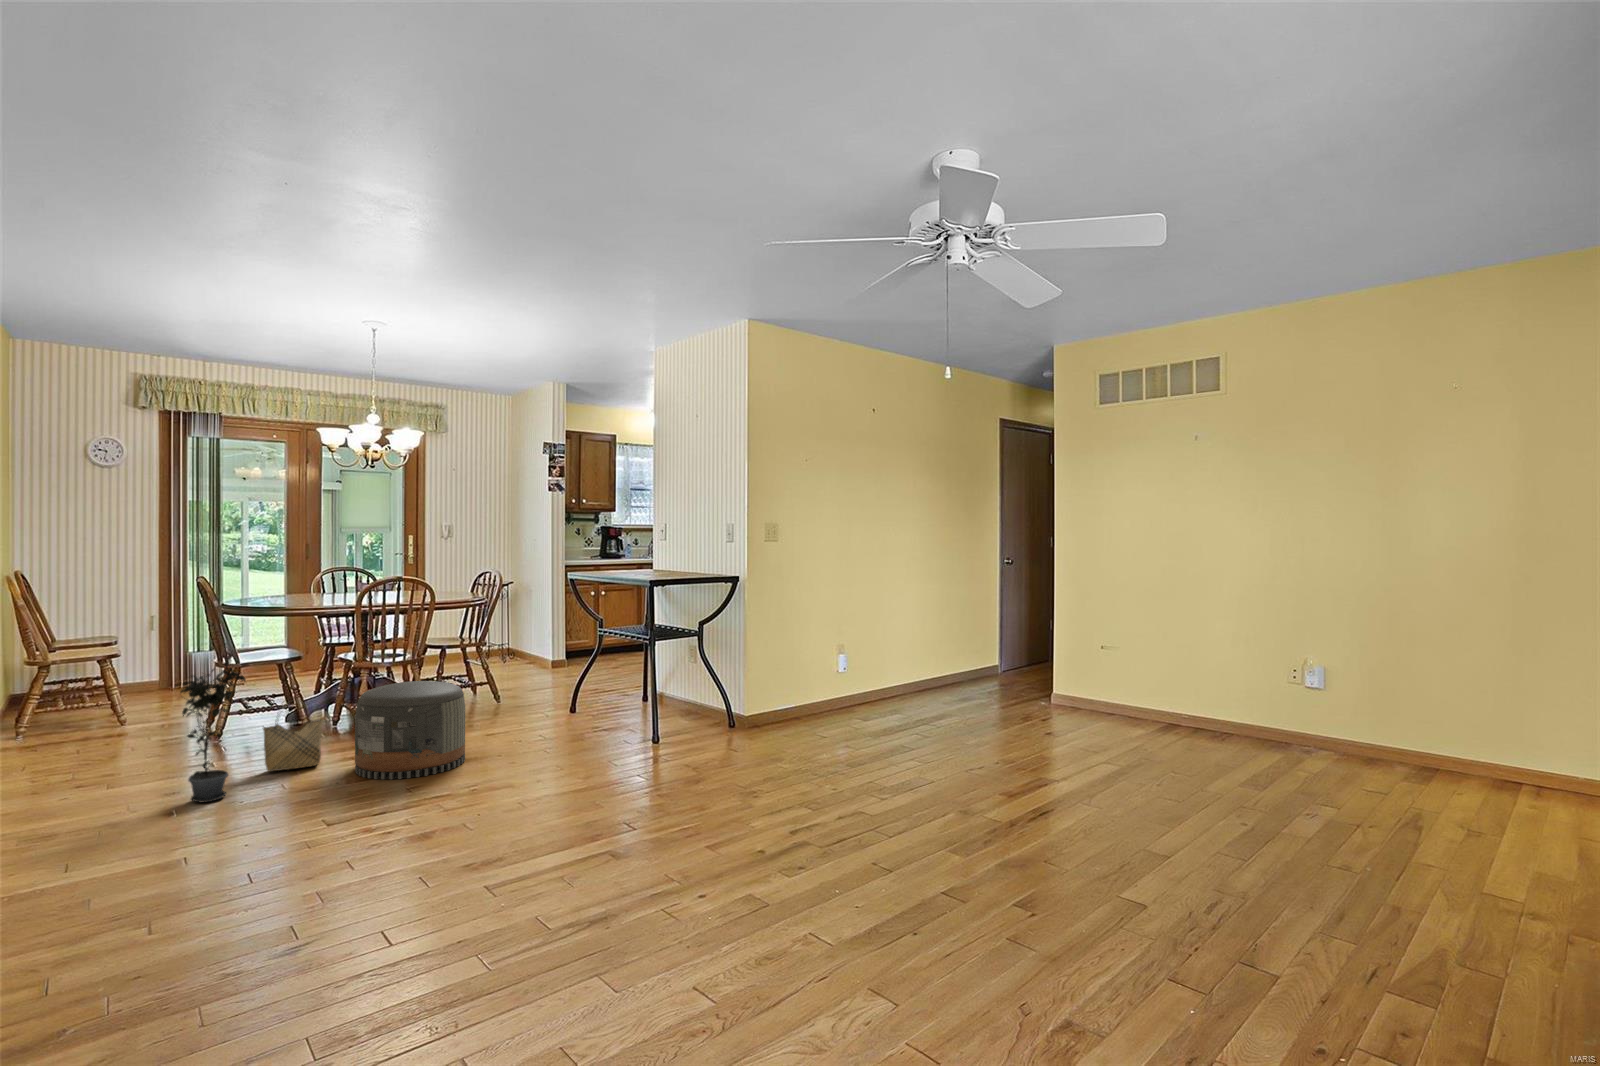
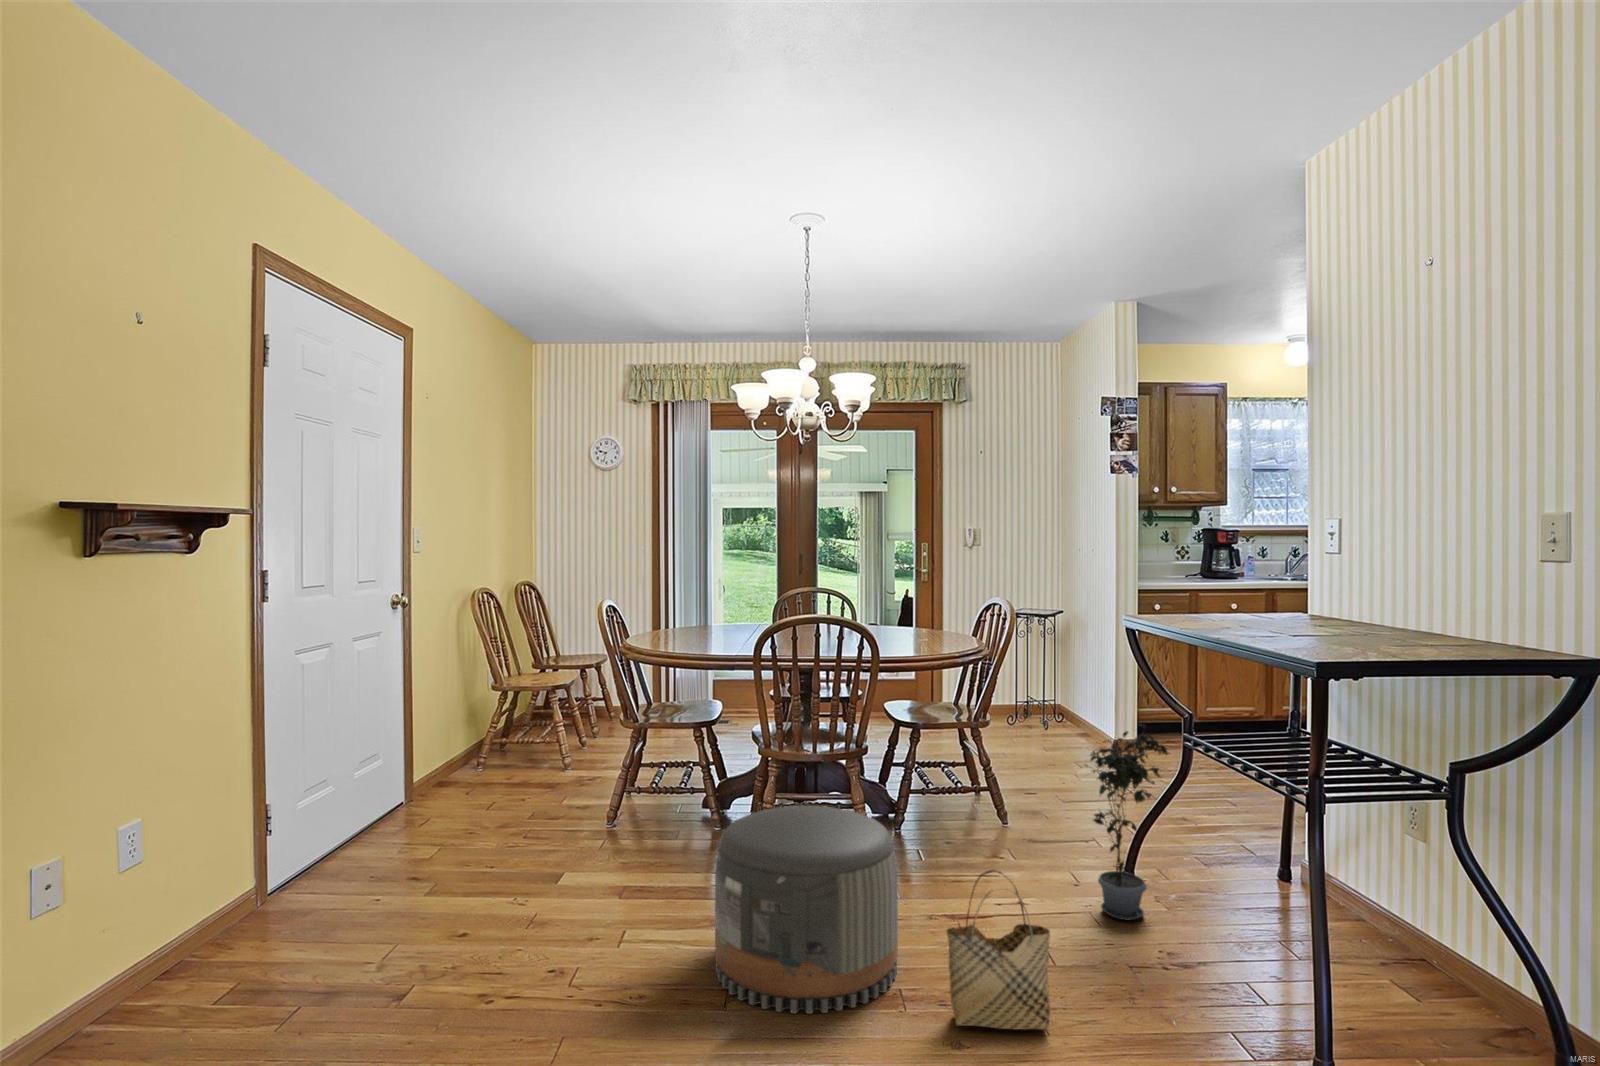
potted plant: present [175,662,246,803] -> present [1086,724,1167,920]
woven basket: present [263,698,322,772] -> present [946,870,1050,1030]

